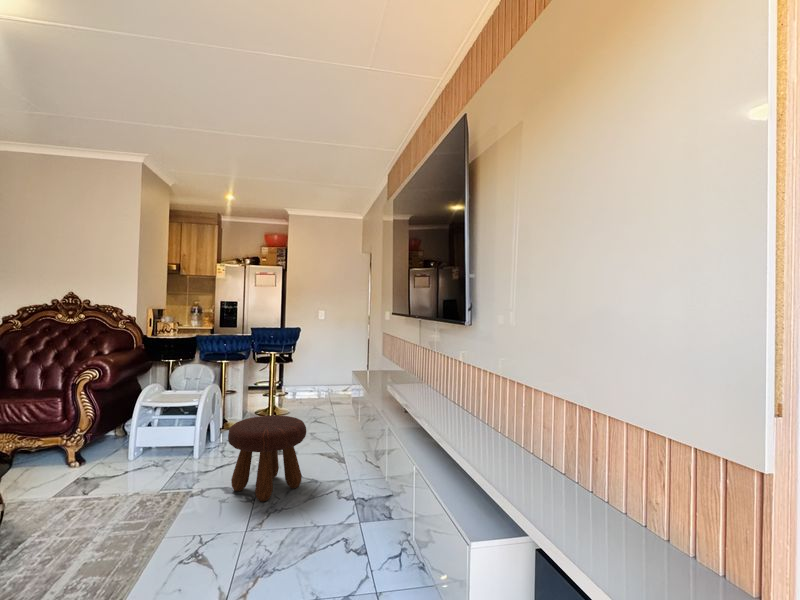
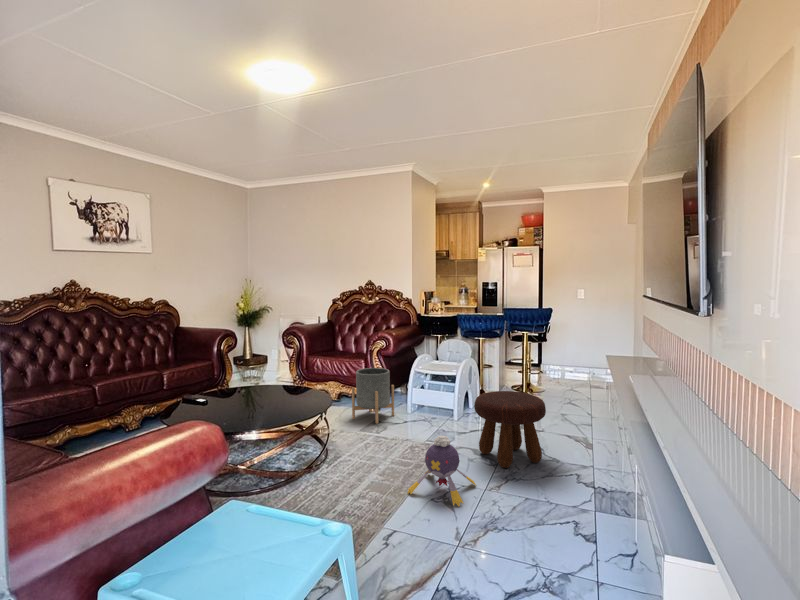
planter: none [38,407,110,482] -> present [352,368,394,424]
plush toy: none [143,478,235,565] -> present [408,436,476,506]

